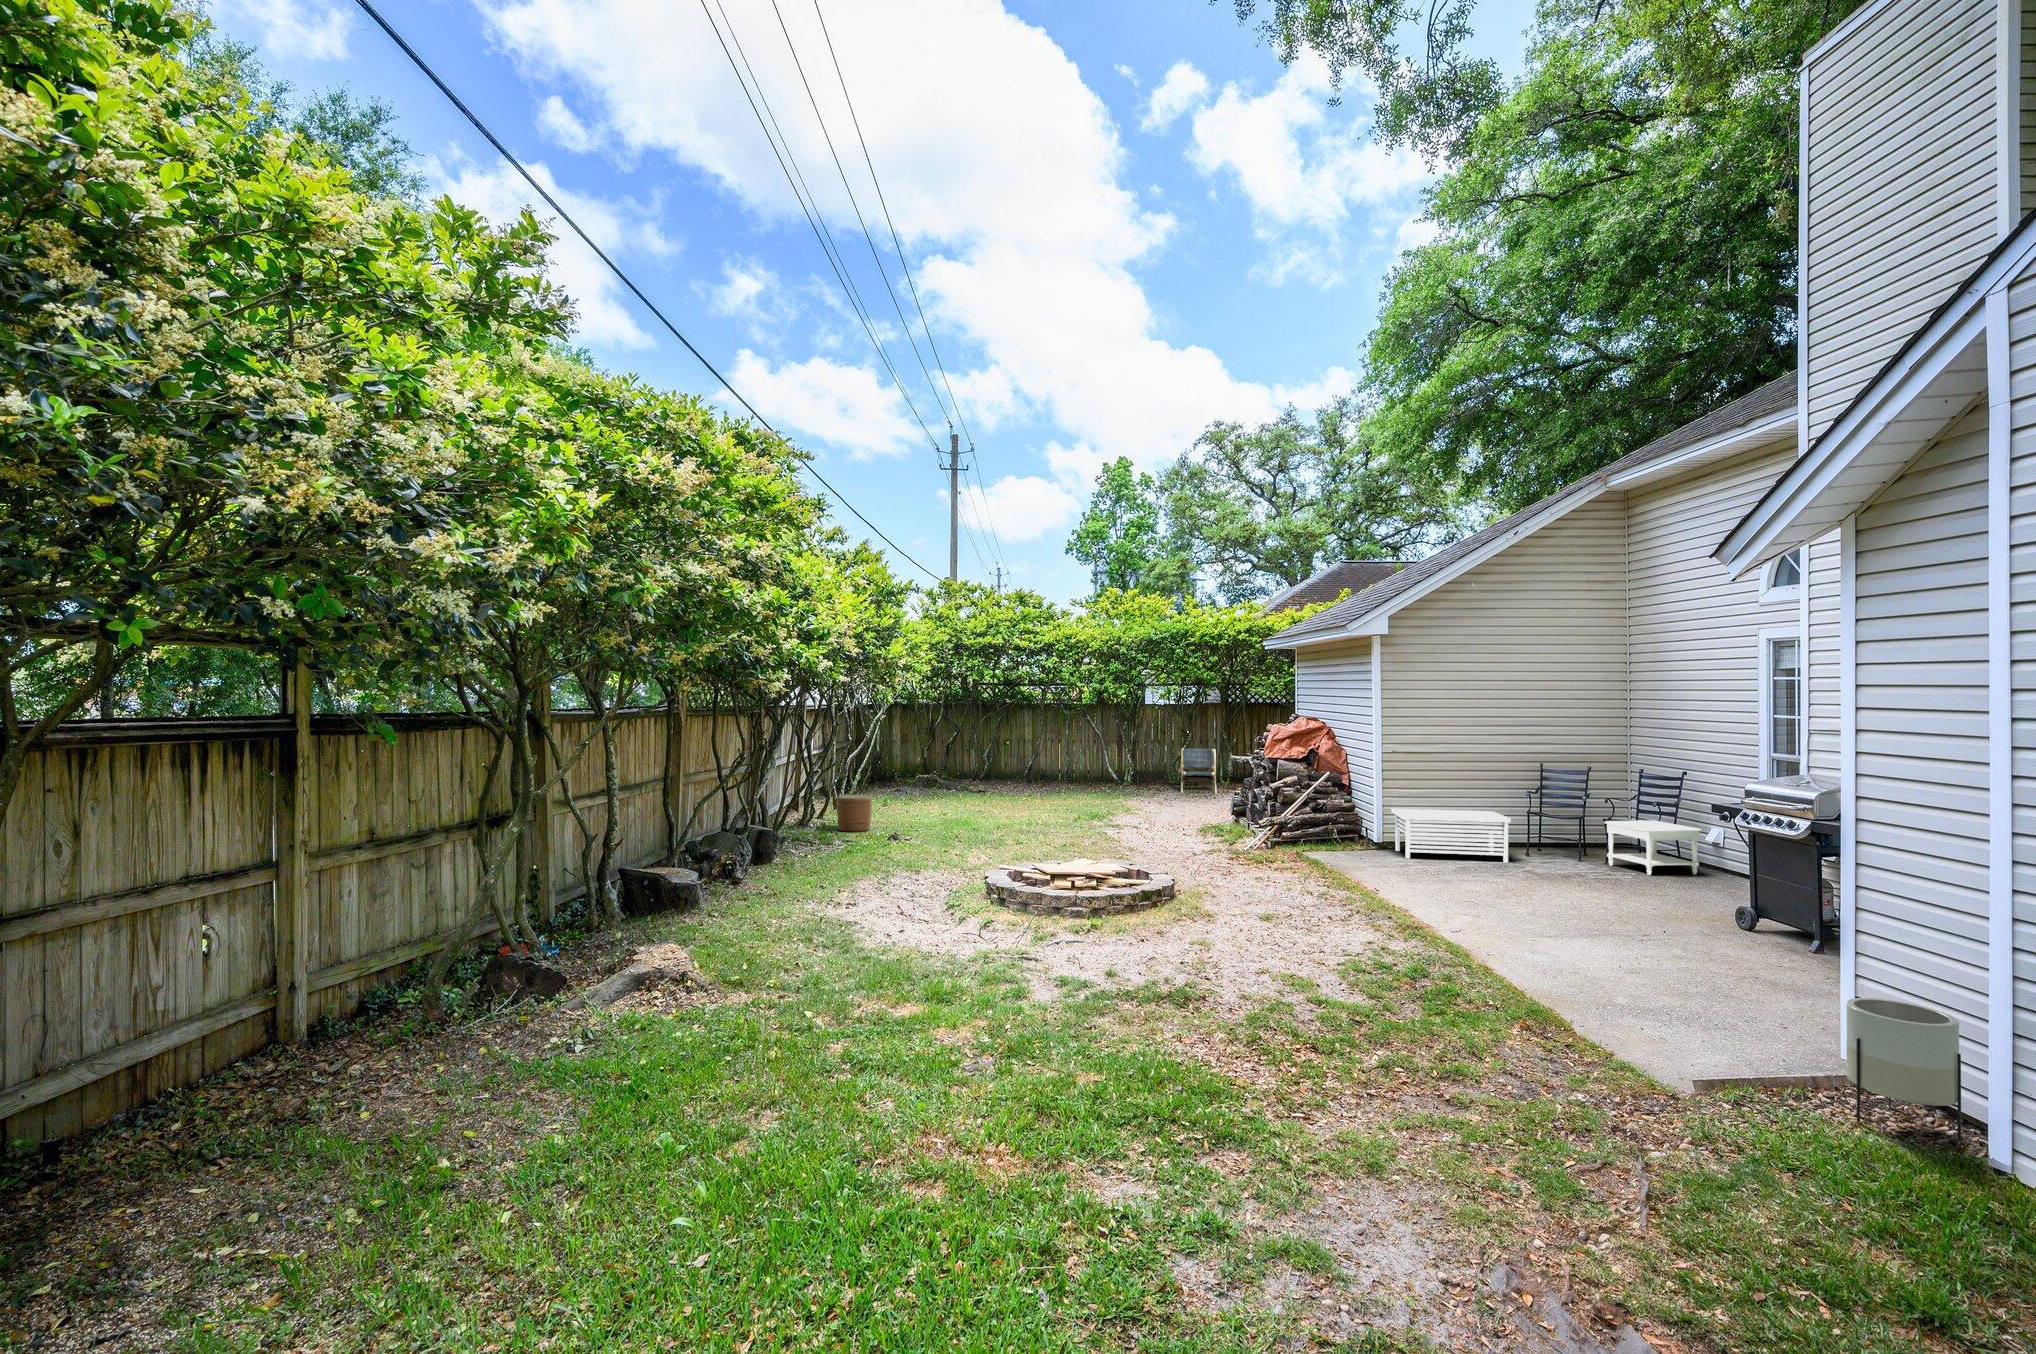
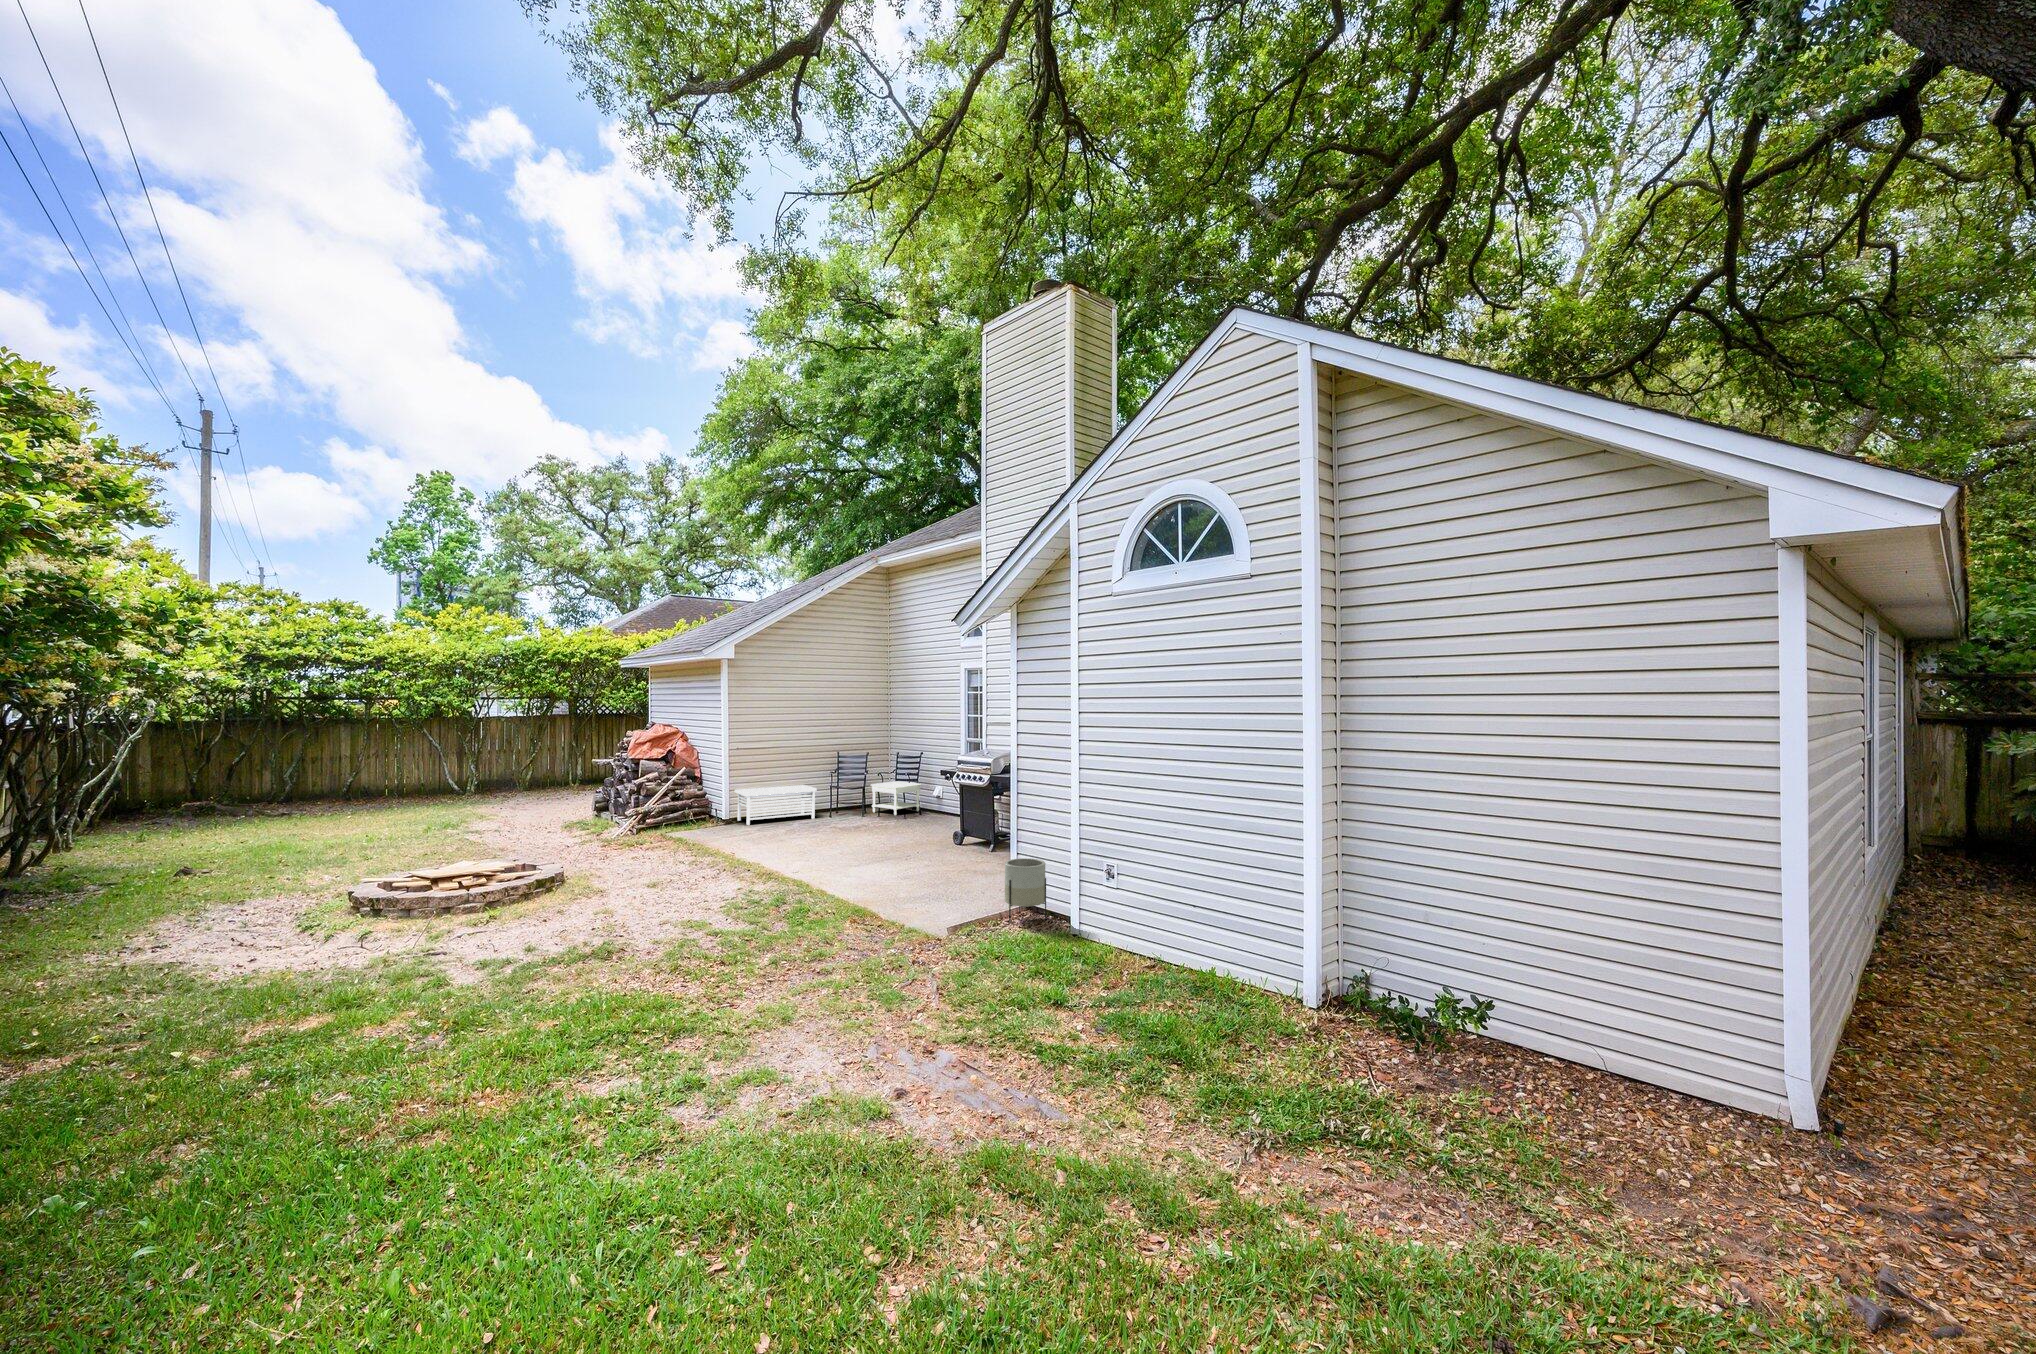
lounge chair: present [1181,748,1217,794] -> none [532,753,570,795]
woven basket: present [837,795,872,832] -> none [52,835,122,884]

